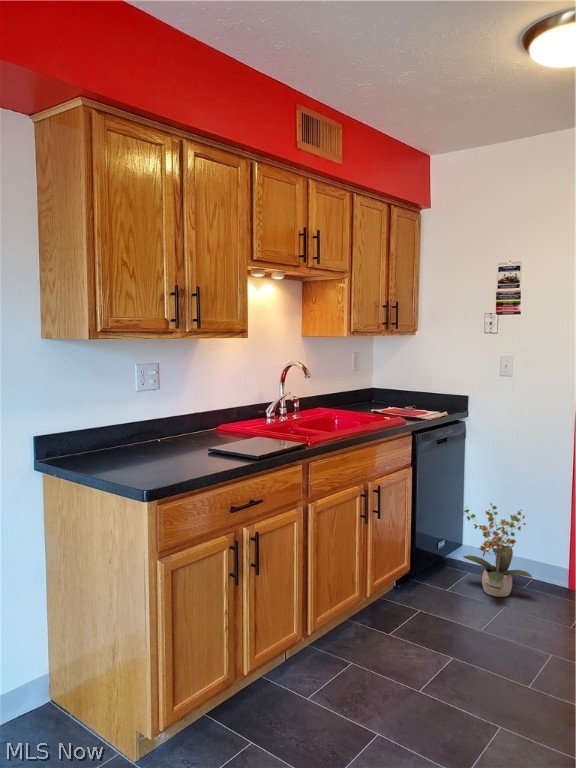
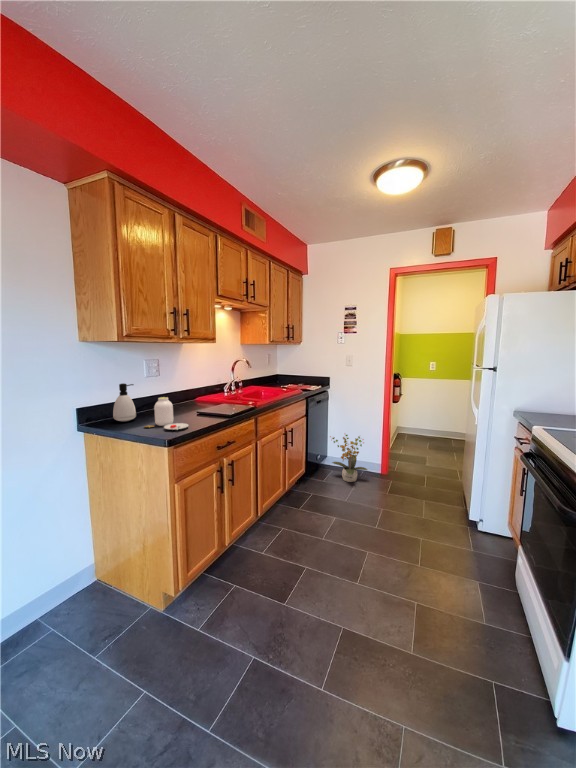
soap dispenser: none [83,401,116,458] -> present [113,383,136,421]
jar: none [121,424,185,476] -> present [145,397,188,430]

